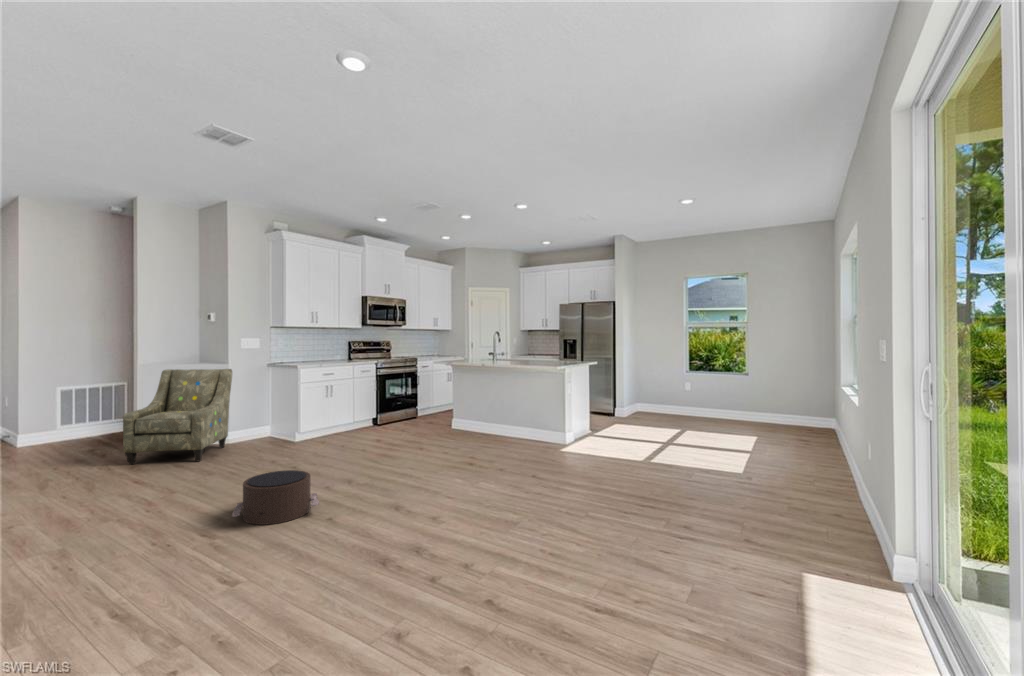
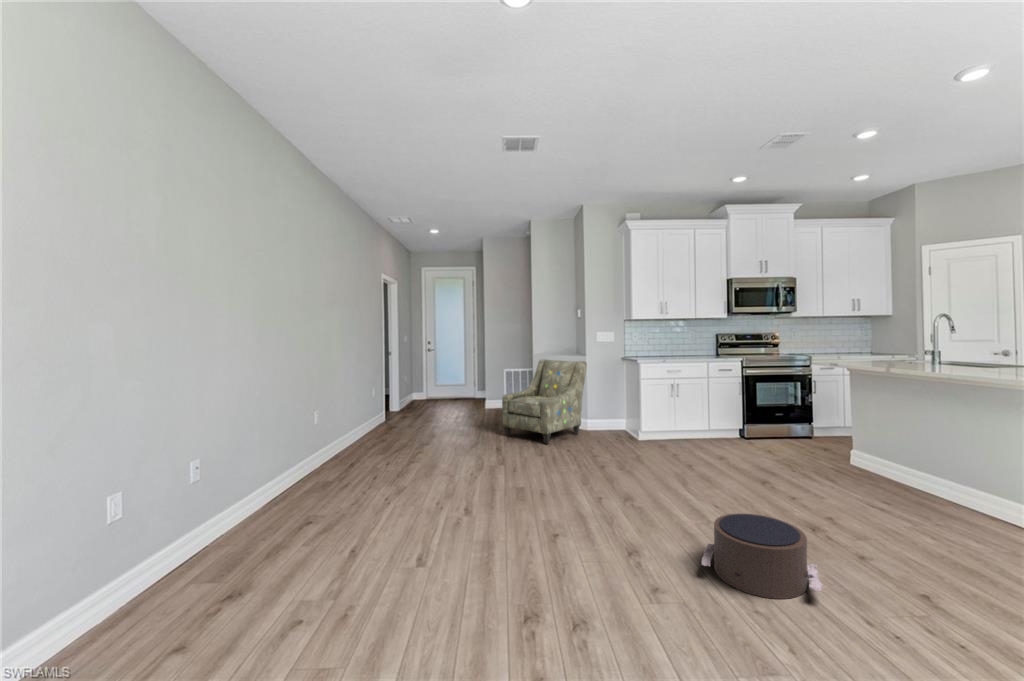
pouf: present [232,470,319,525] -> present [702,514,822,599]

